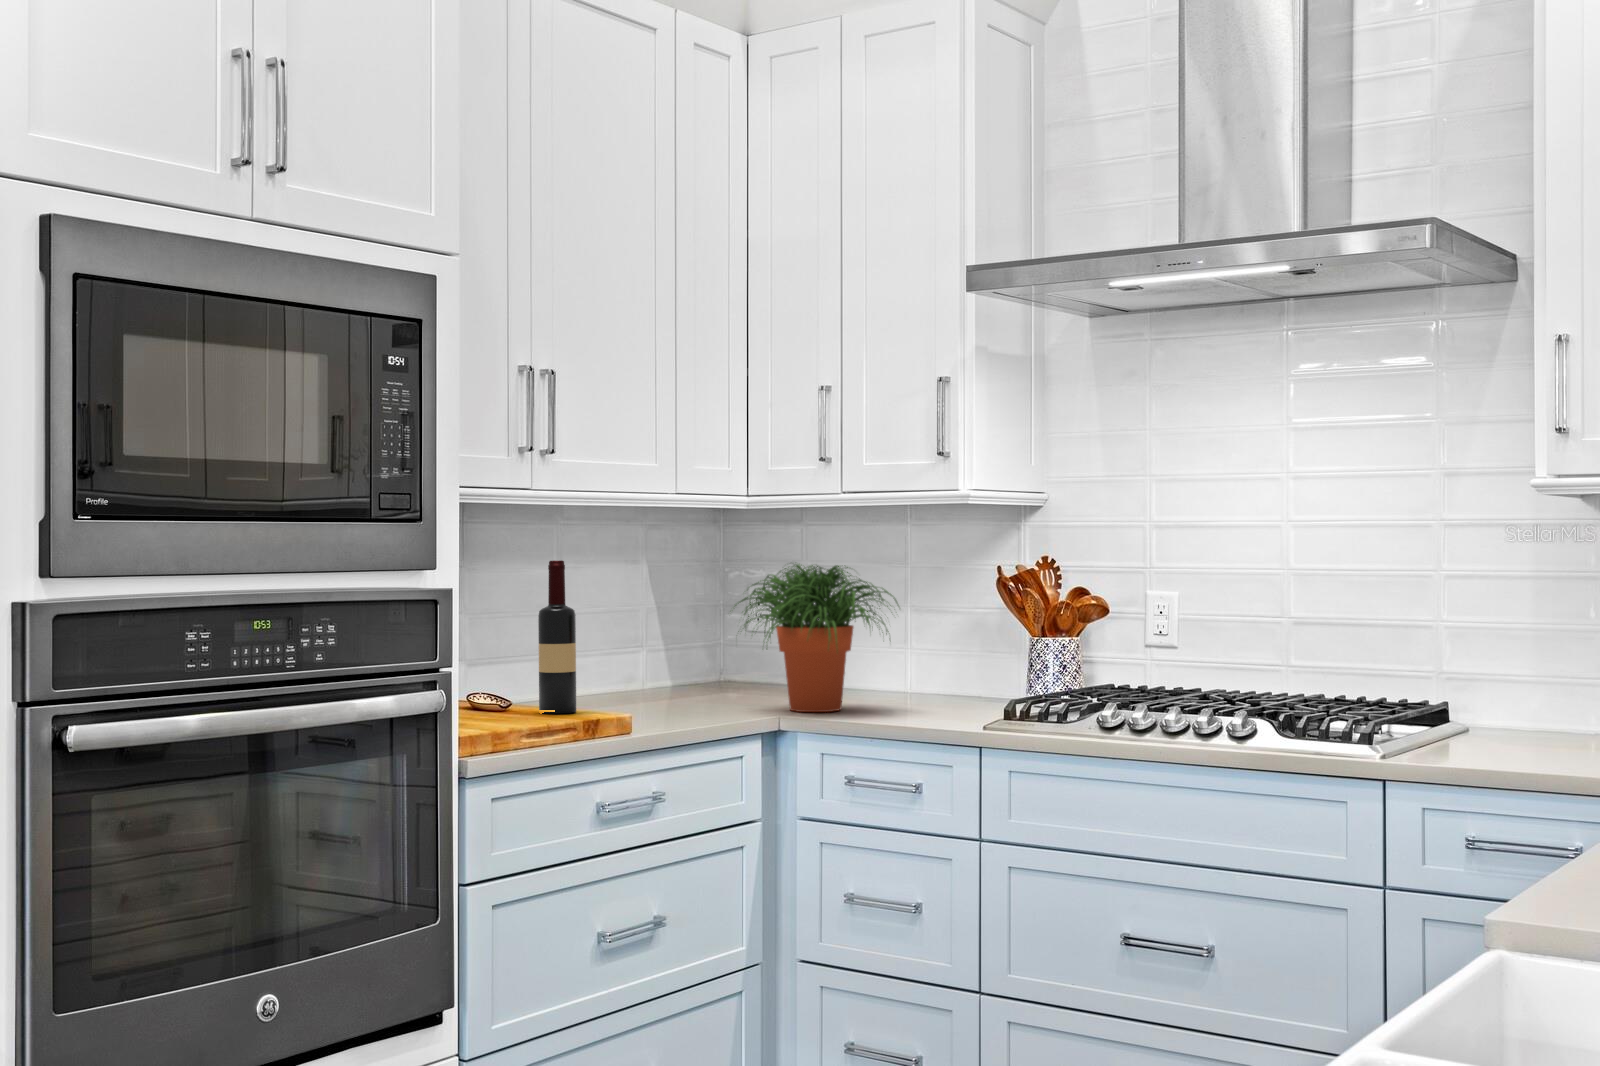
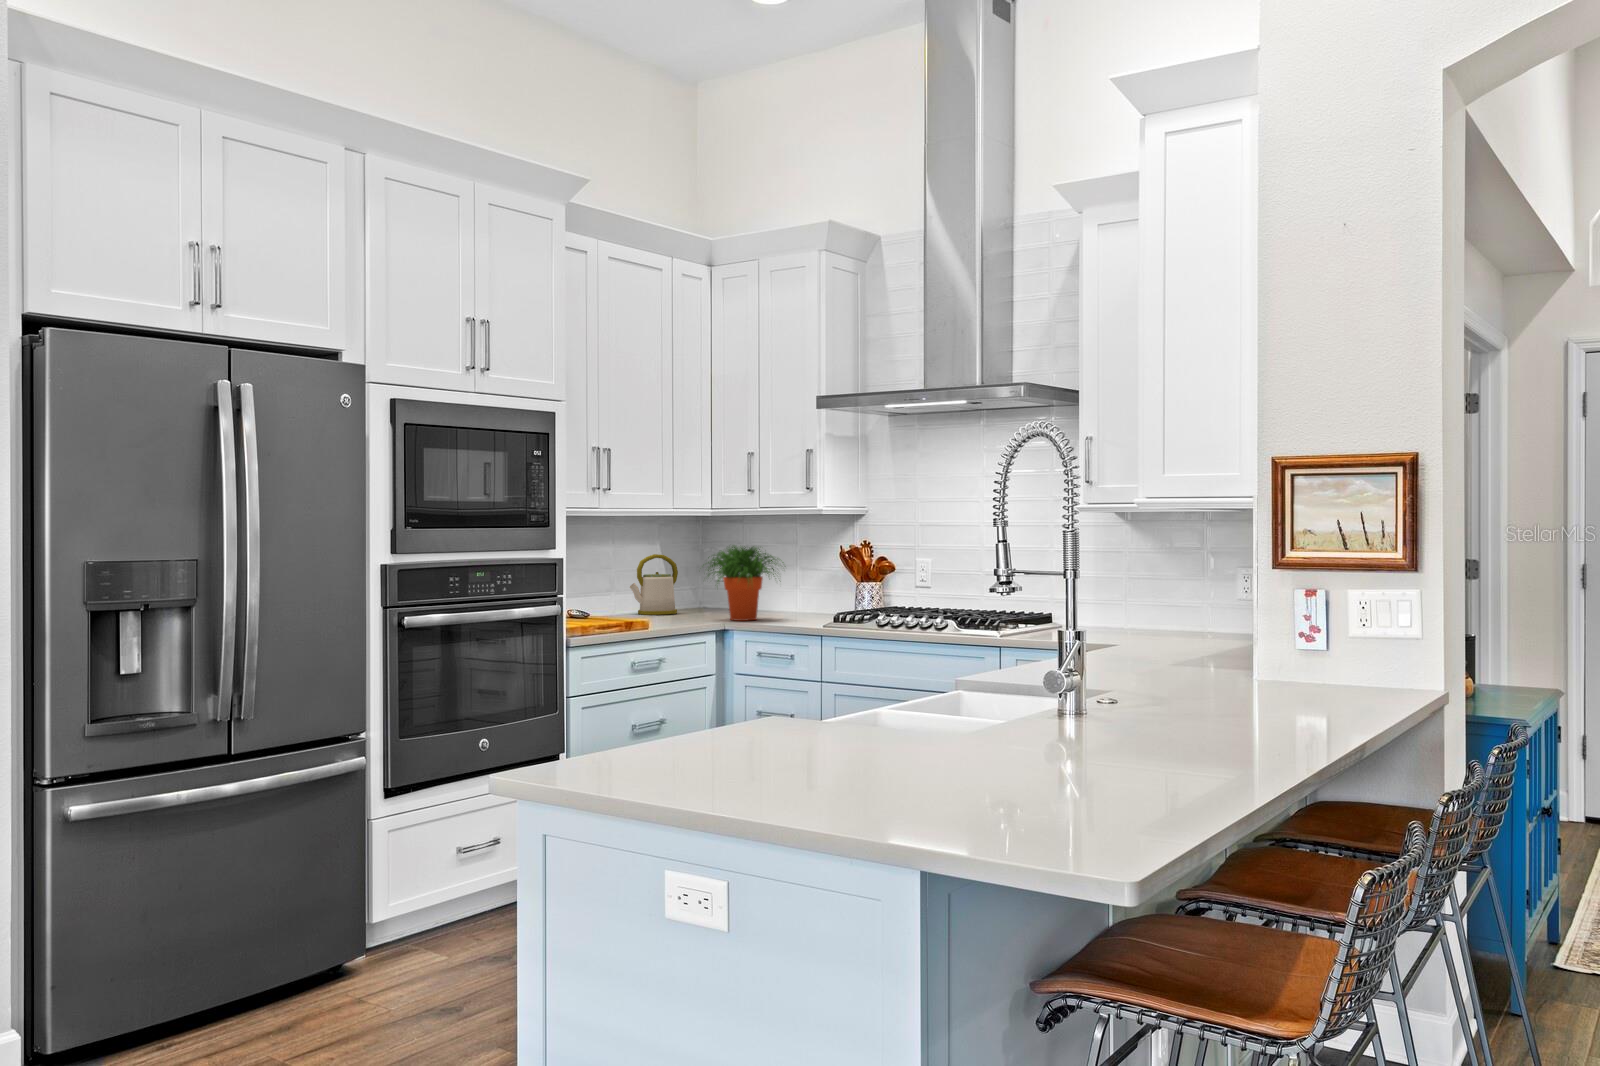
wine bottle: present [538,560,576,714] -> none [602,544,621,621]
kettle: none [593,581,684,697] -> present [630,554,678,615]

